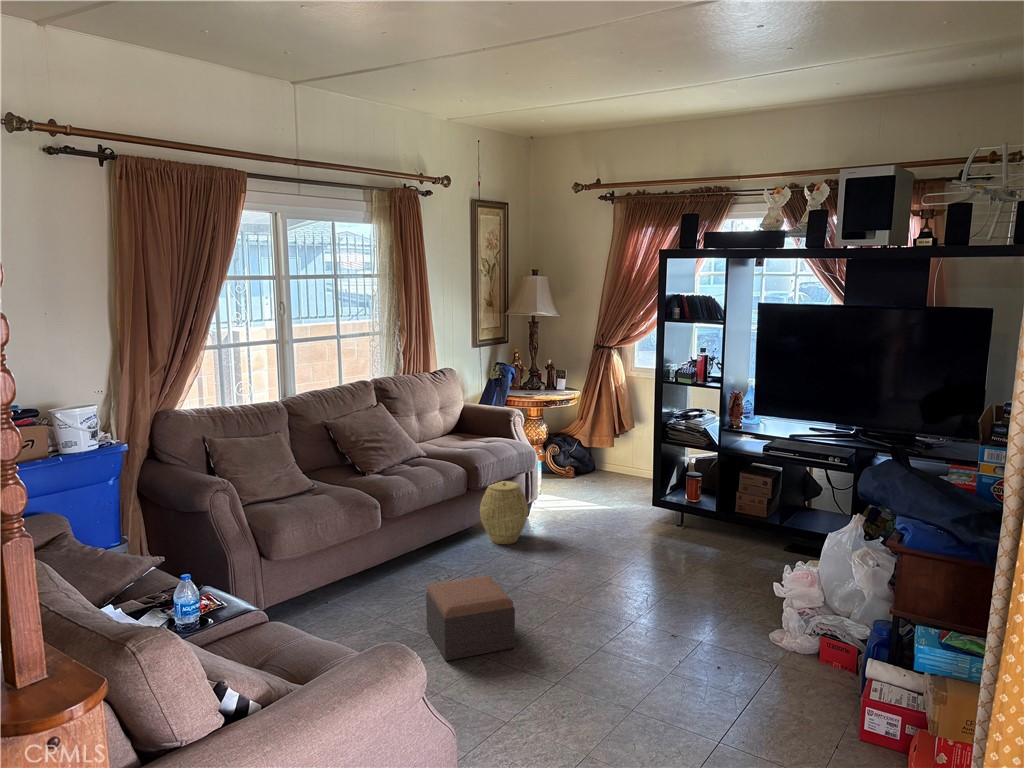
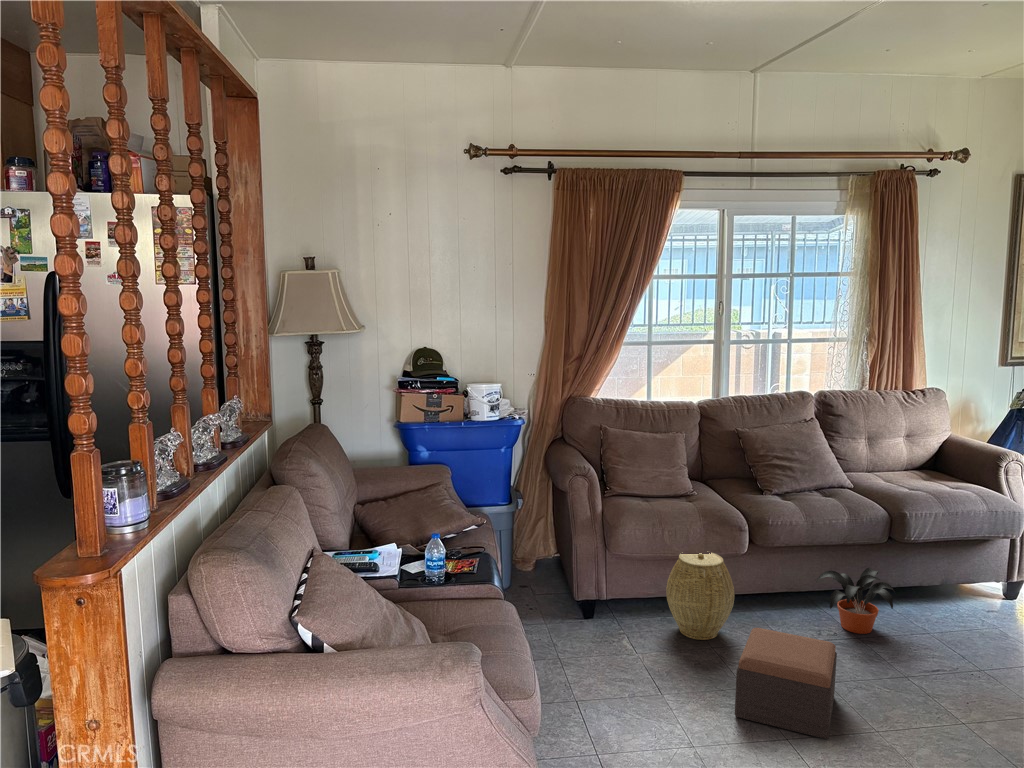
woven basket: present [480,481,528,544] -> present [666,553,734,640]
potted plant: none [426,516,488,570] -> present [816,568,894,634]

